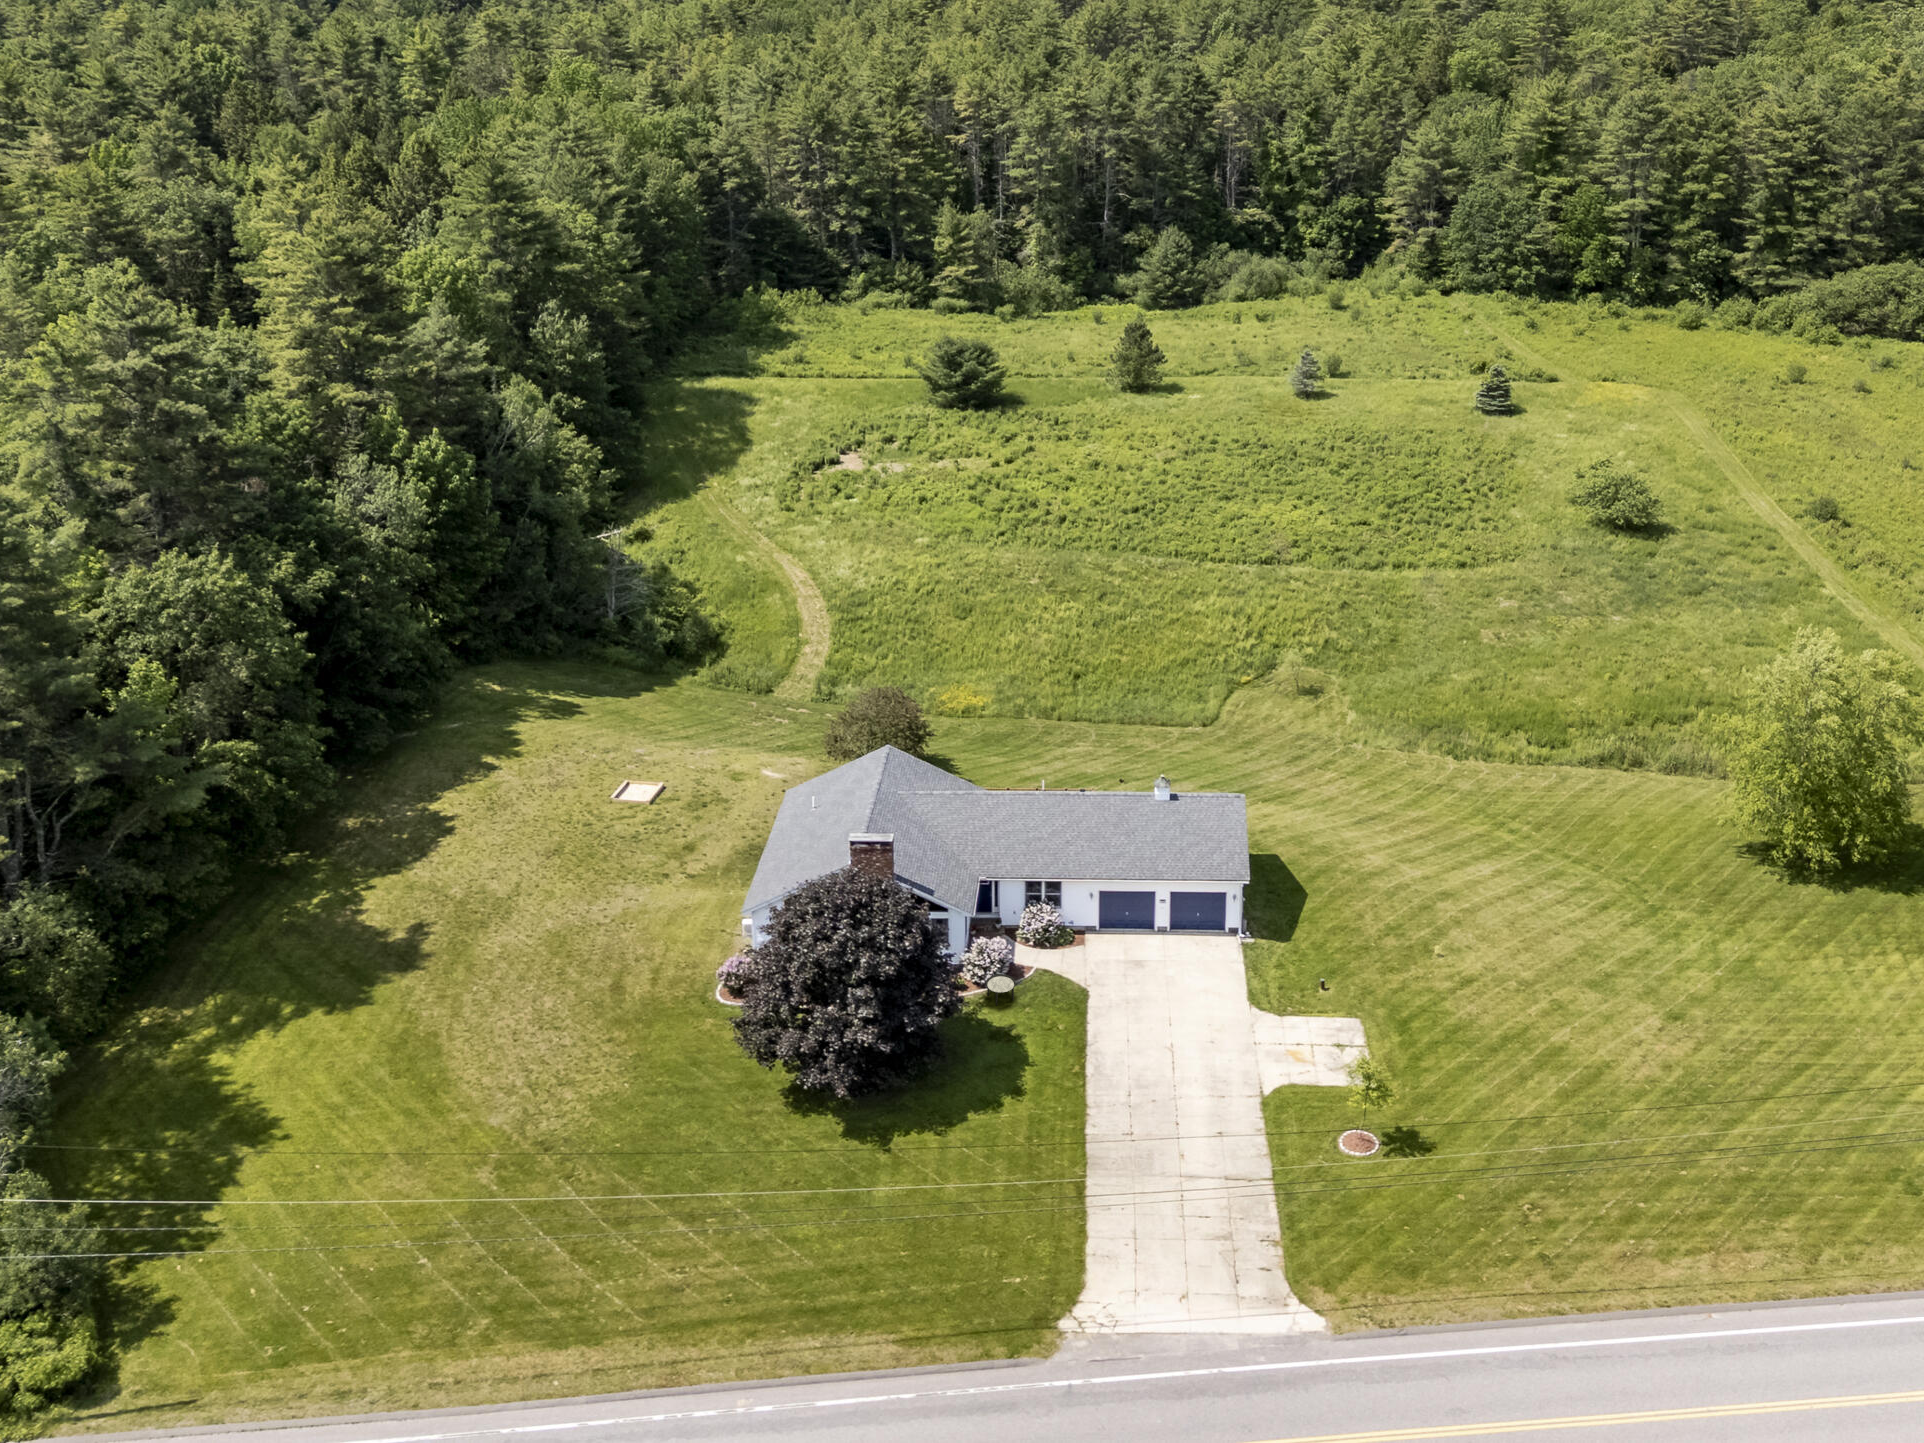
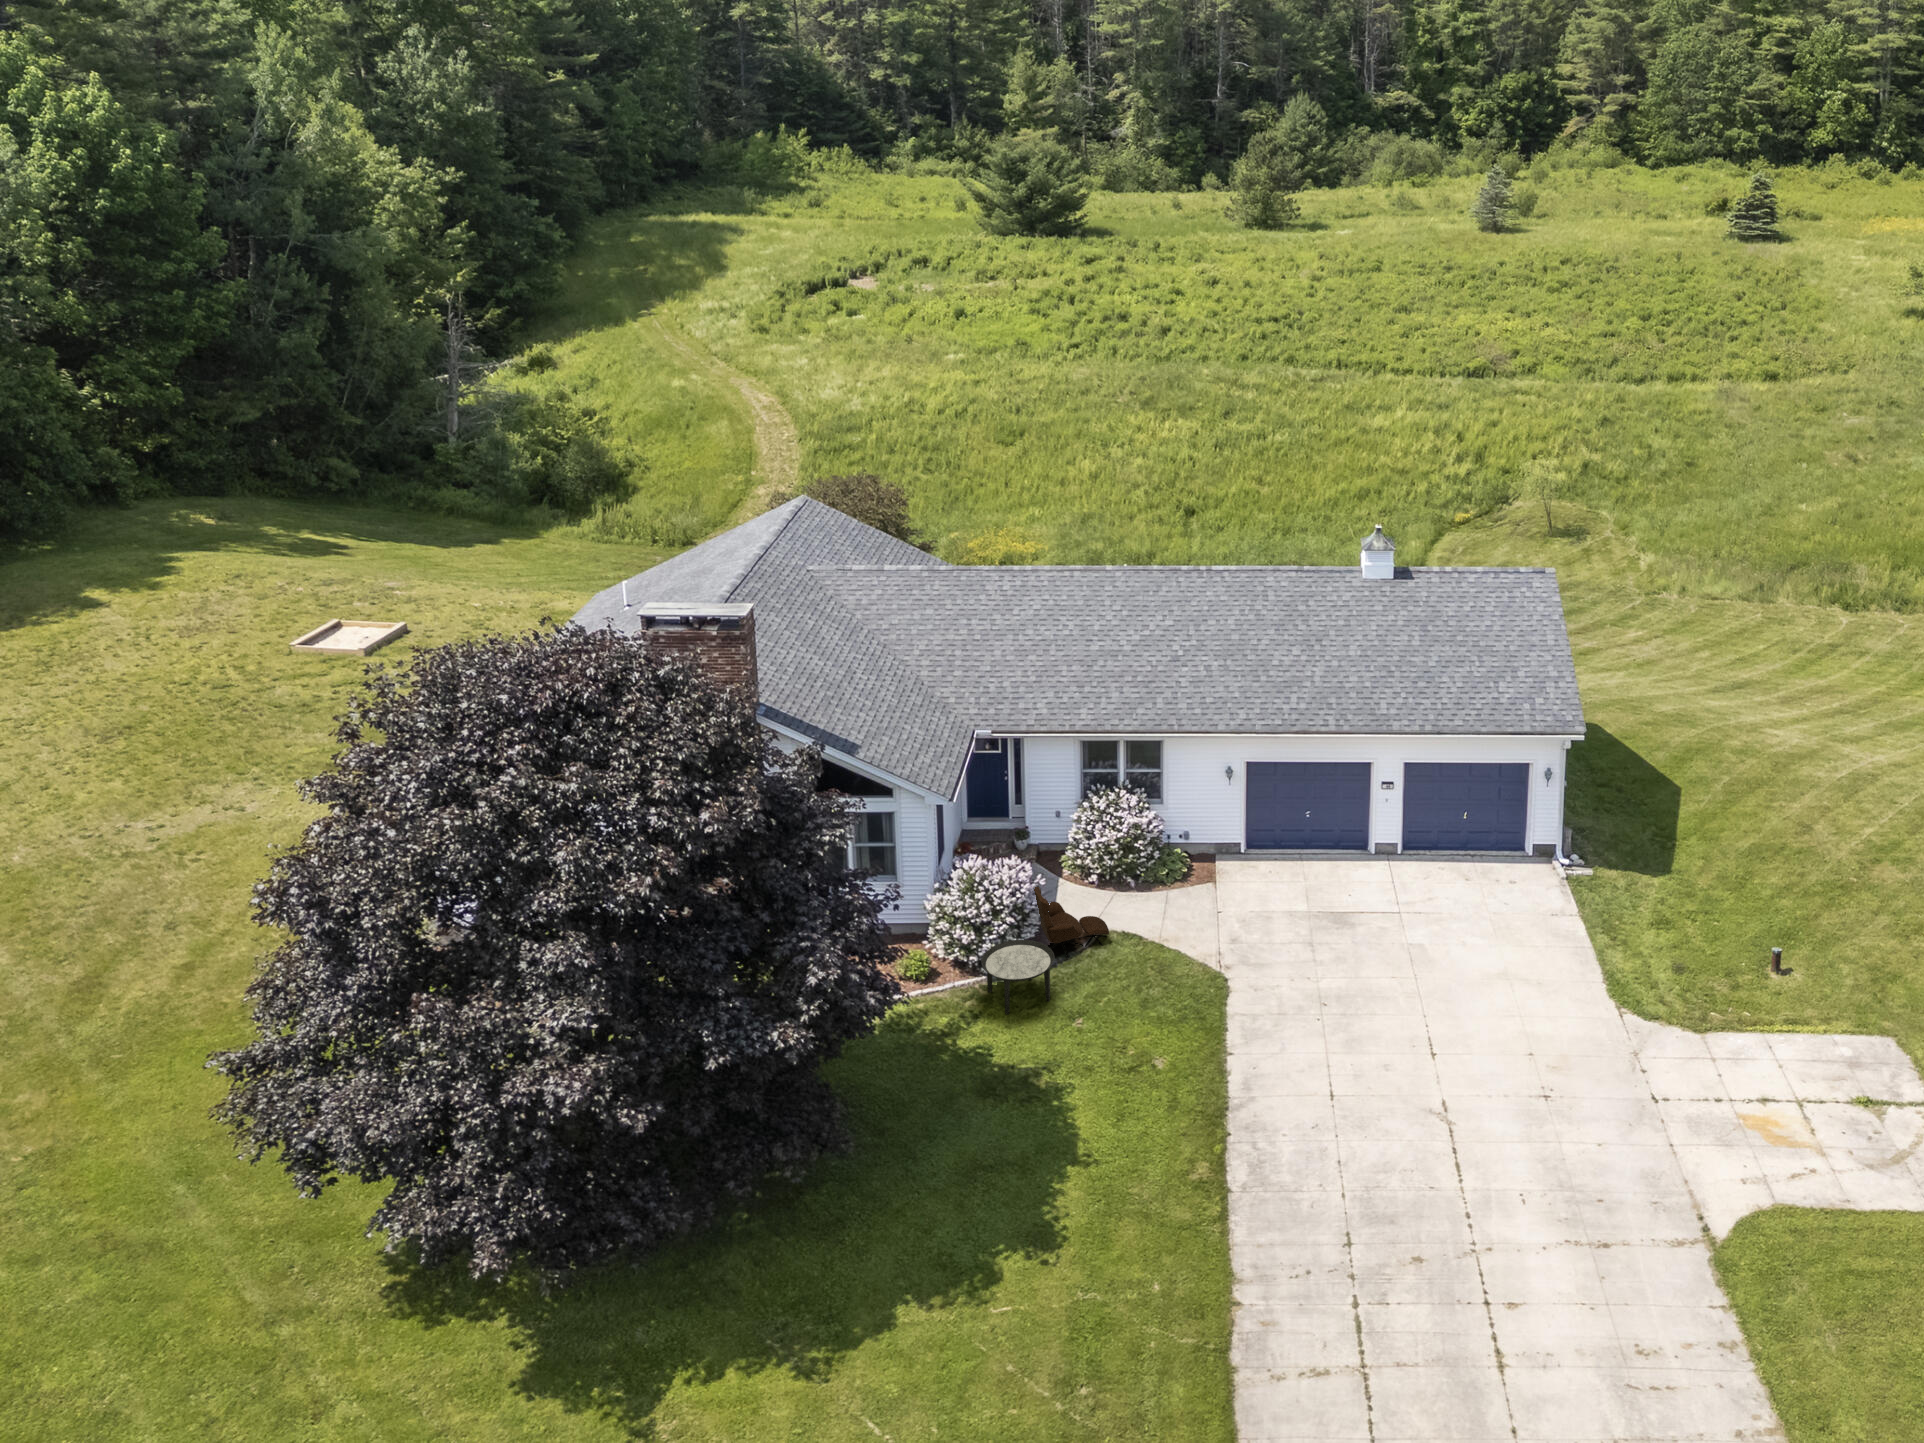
lounge chair: none [1005,949,1037,980] -> present [1034,887,1109,958]

